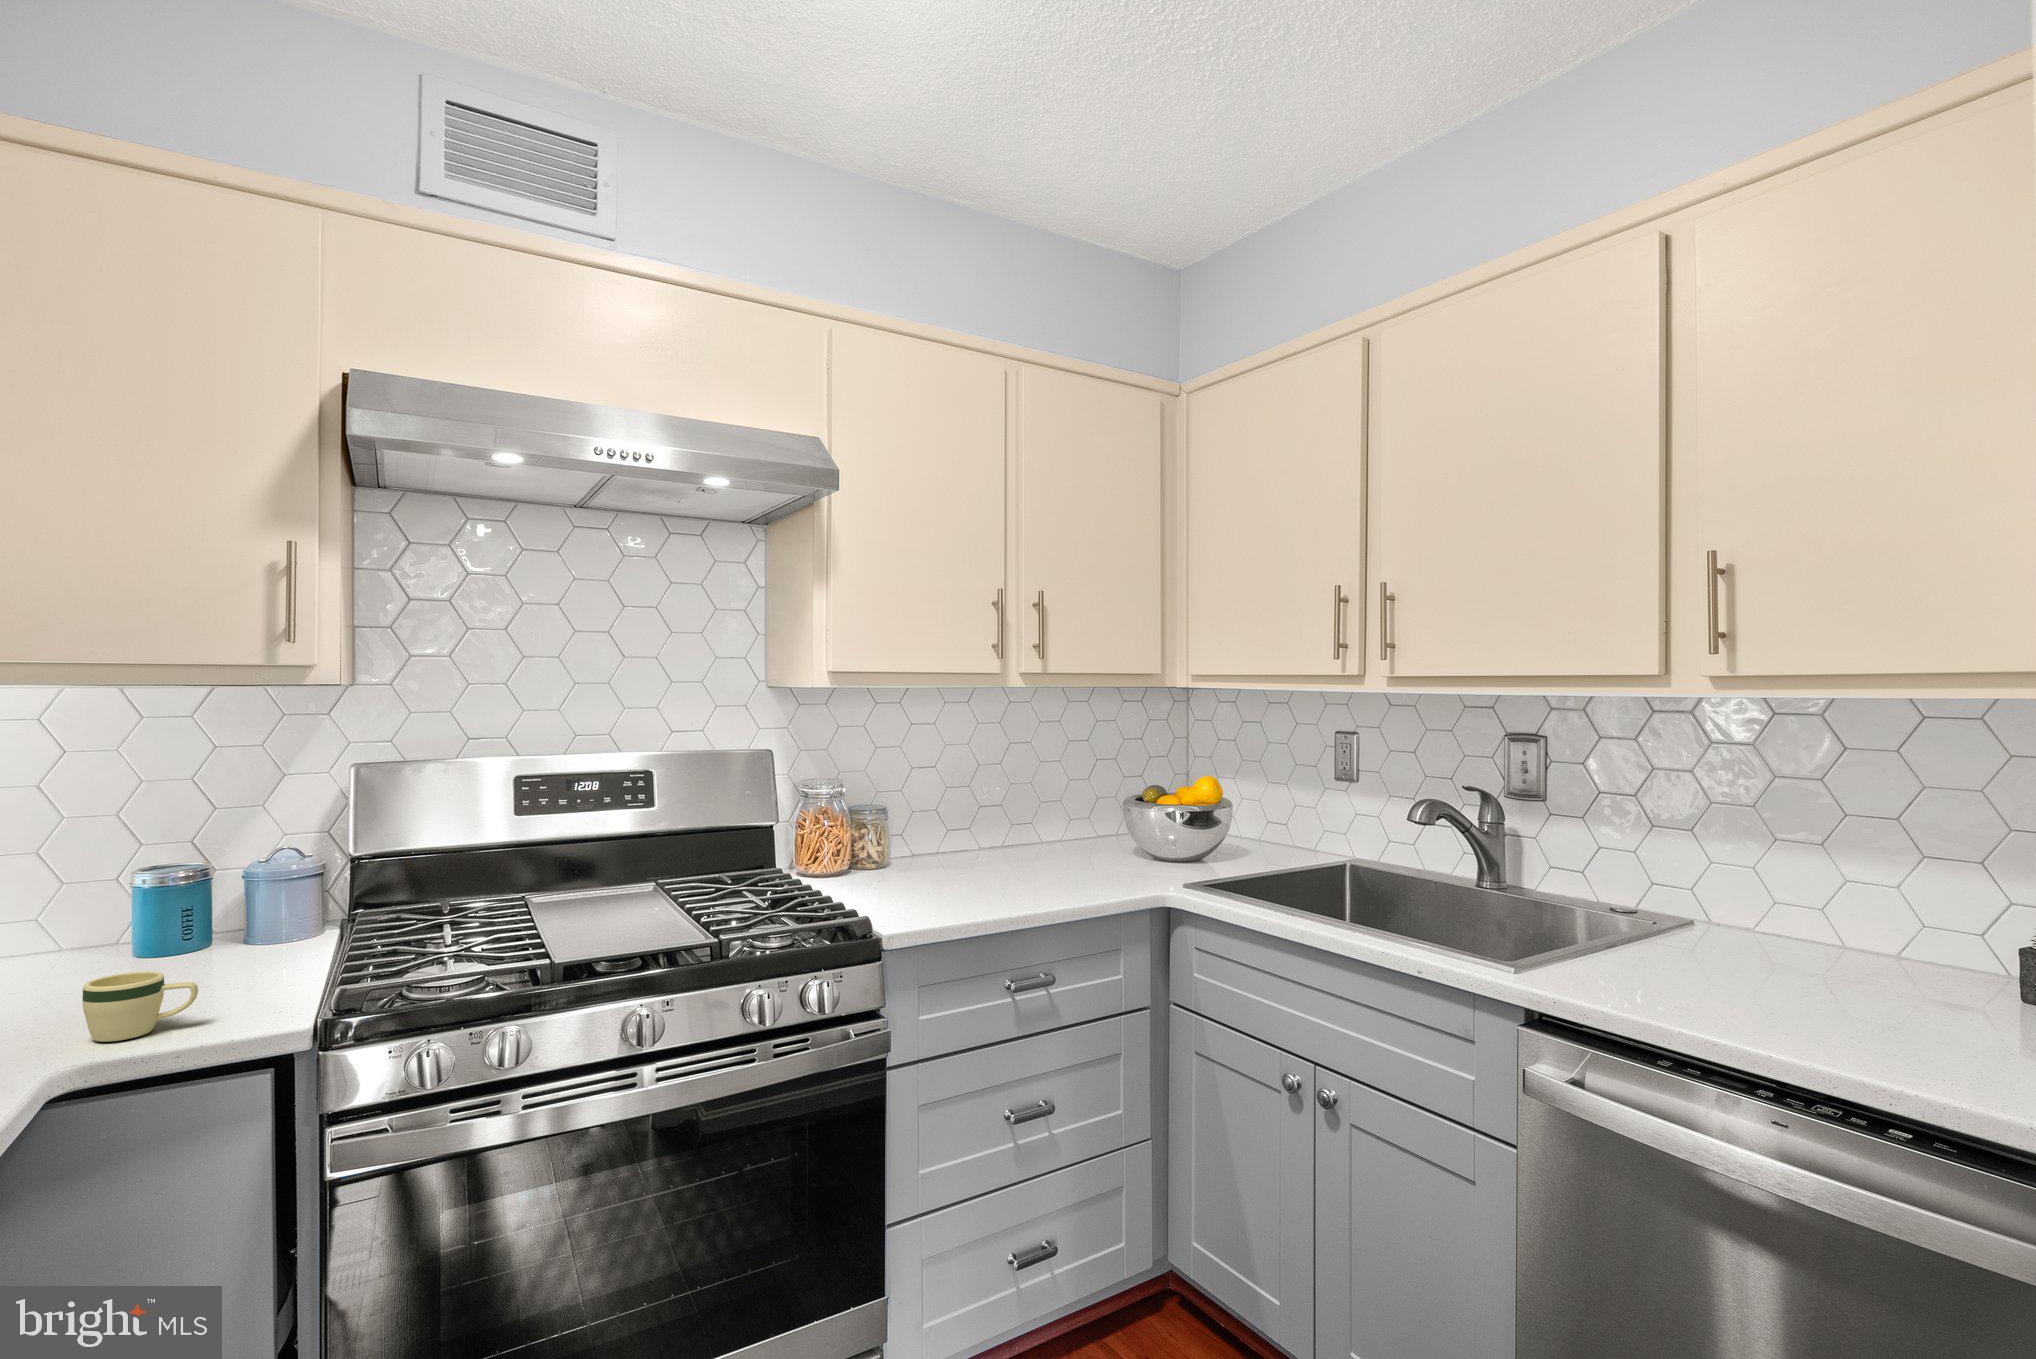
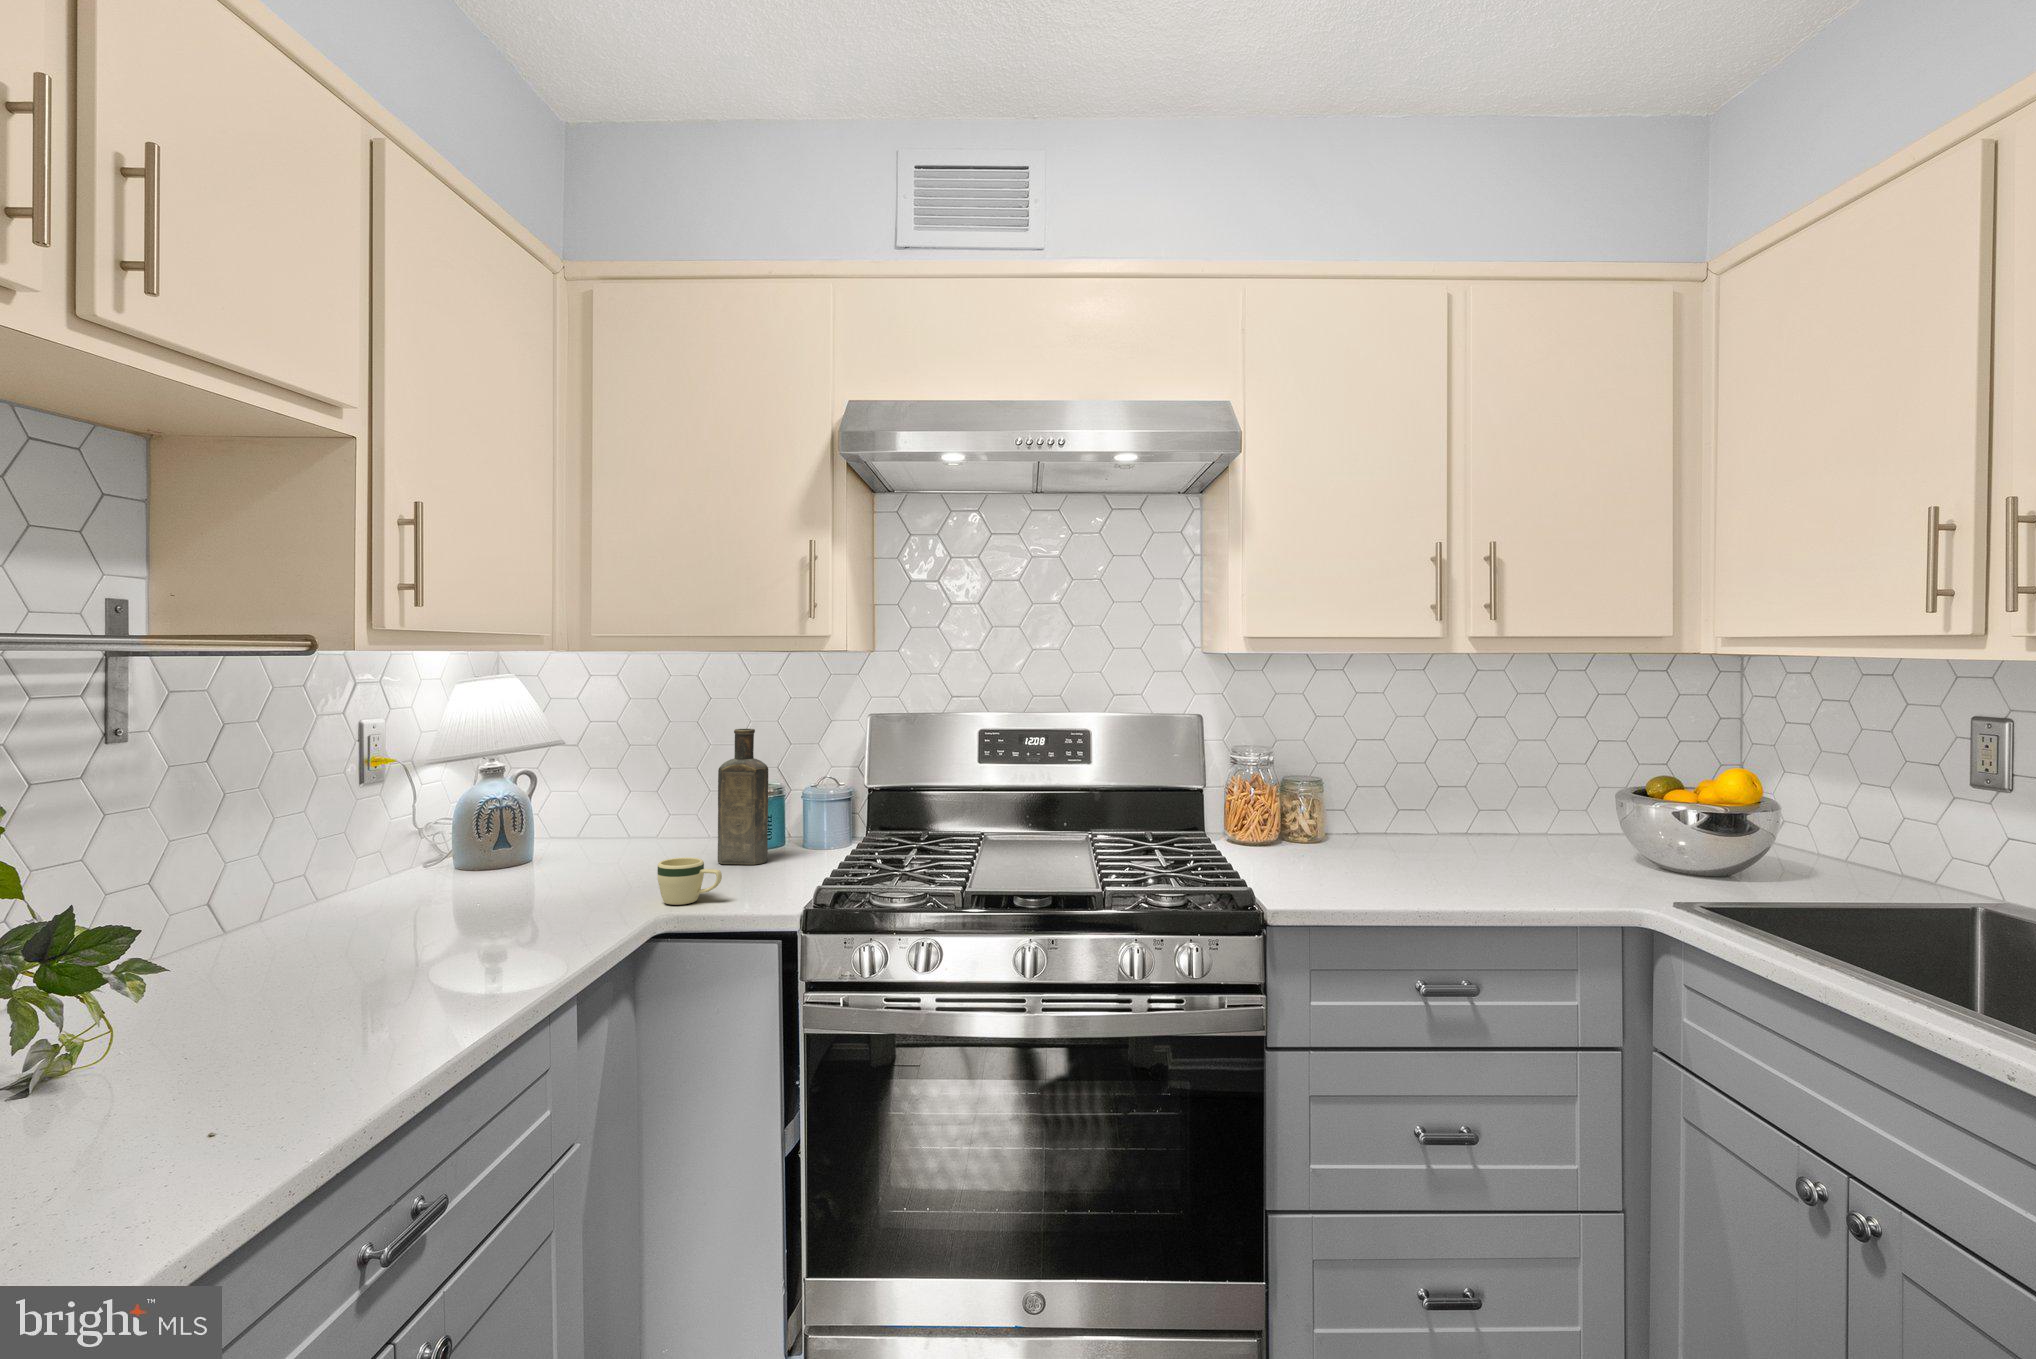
bottle: none [123,788,221,980] -> present [718,729,768,865]

